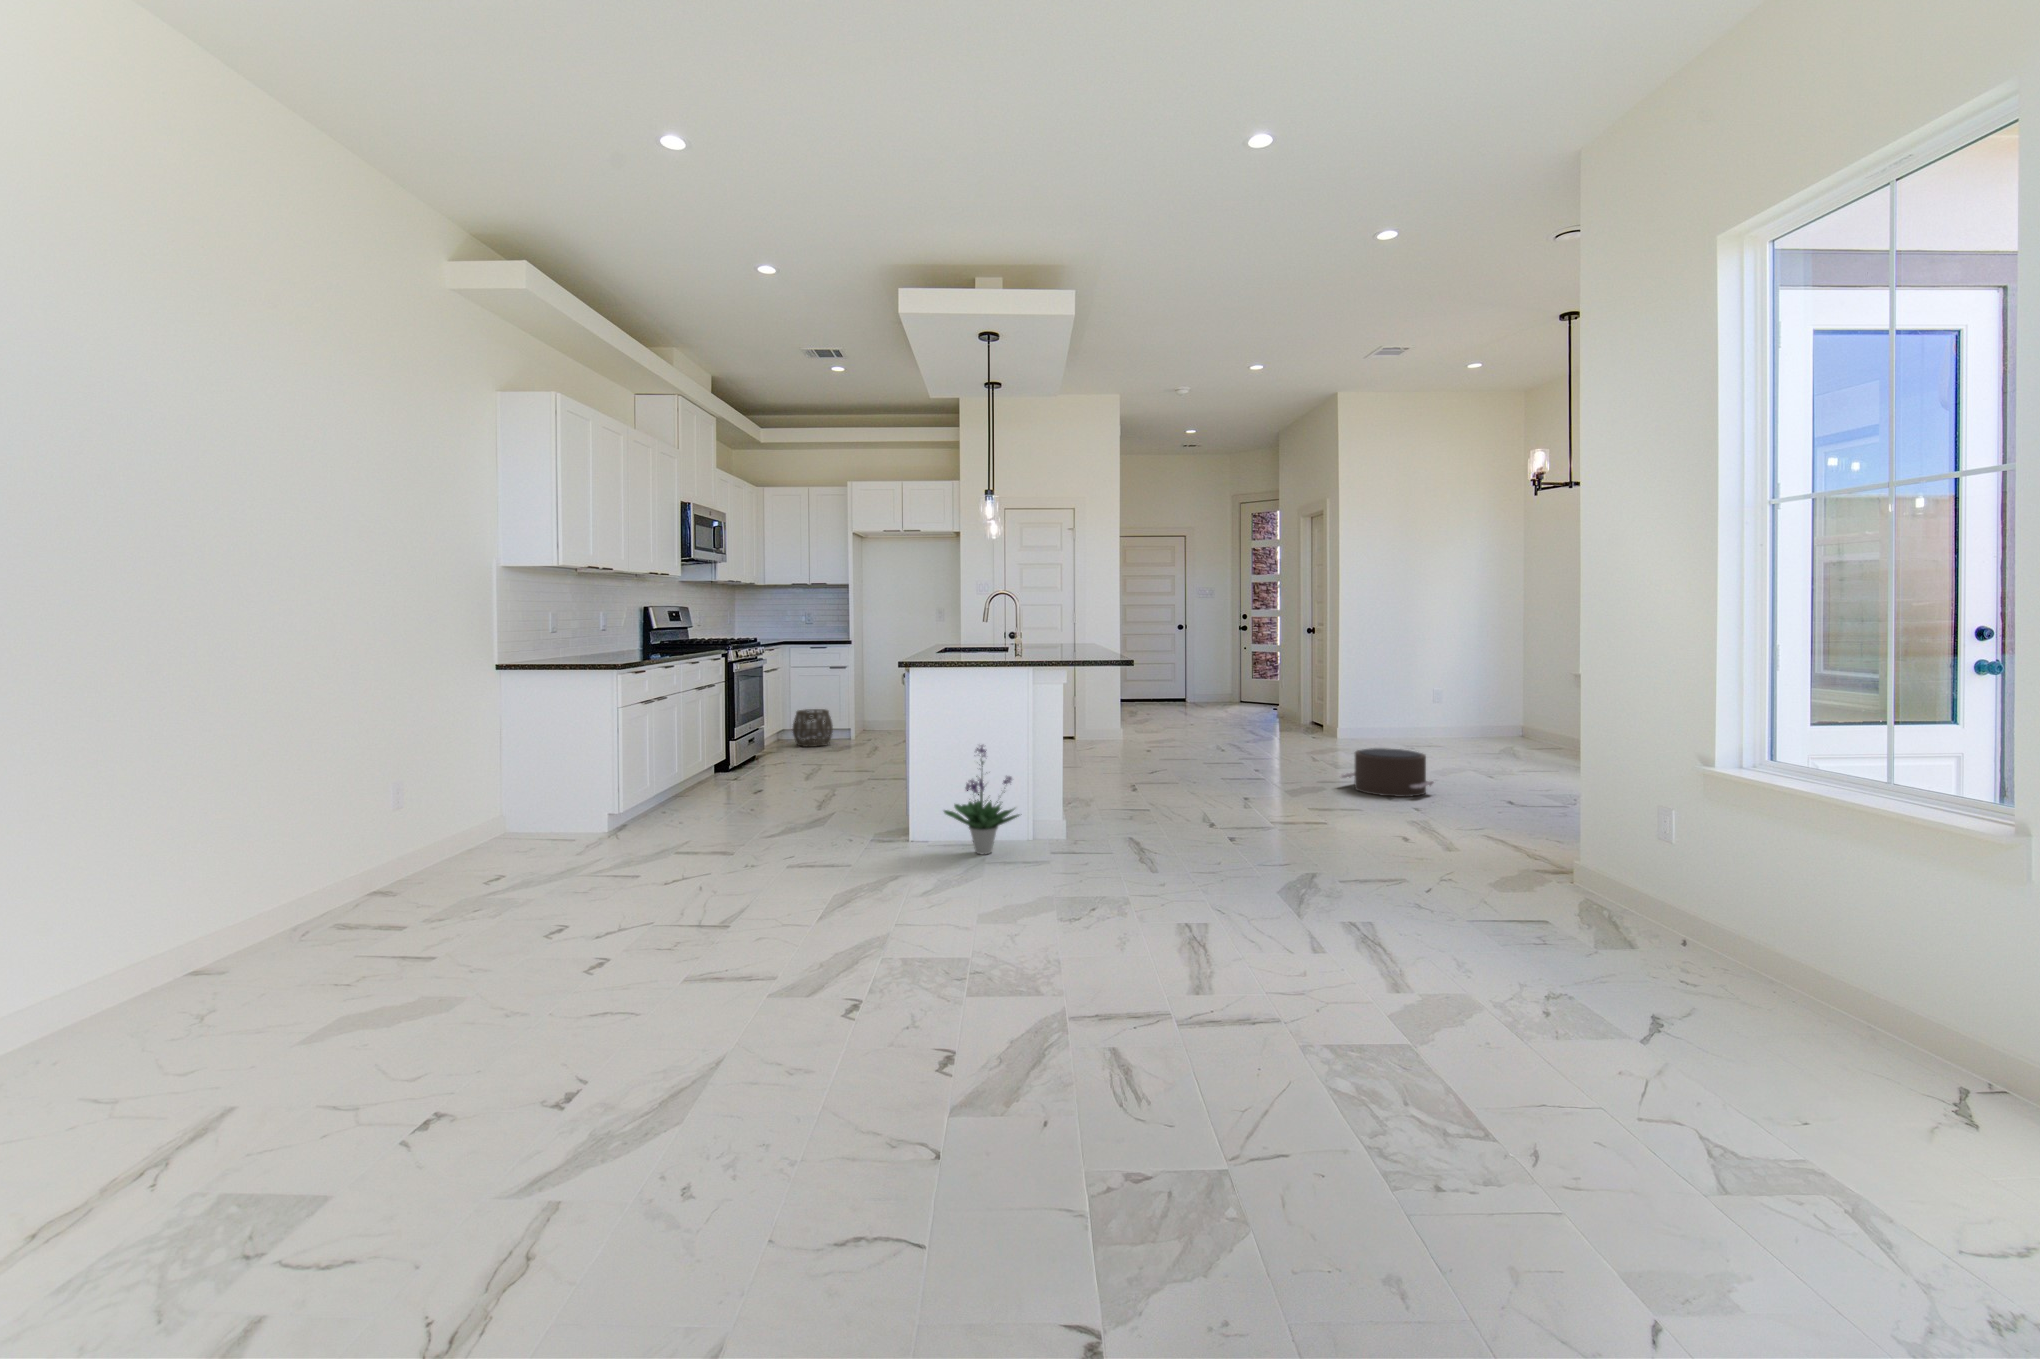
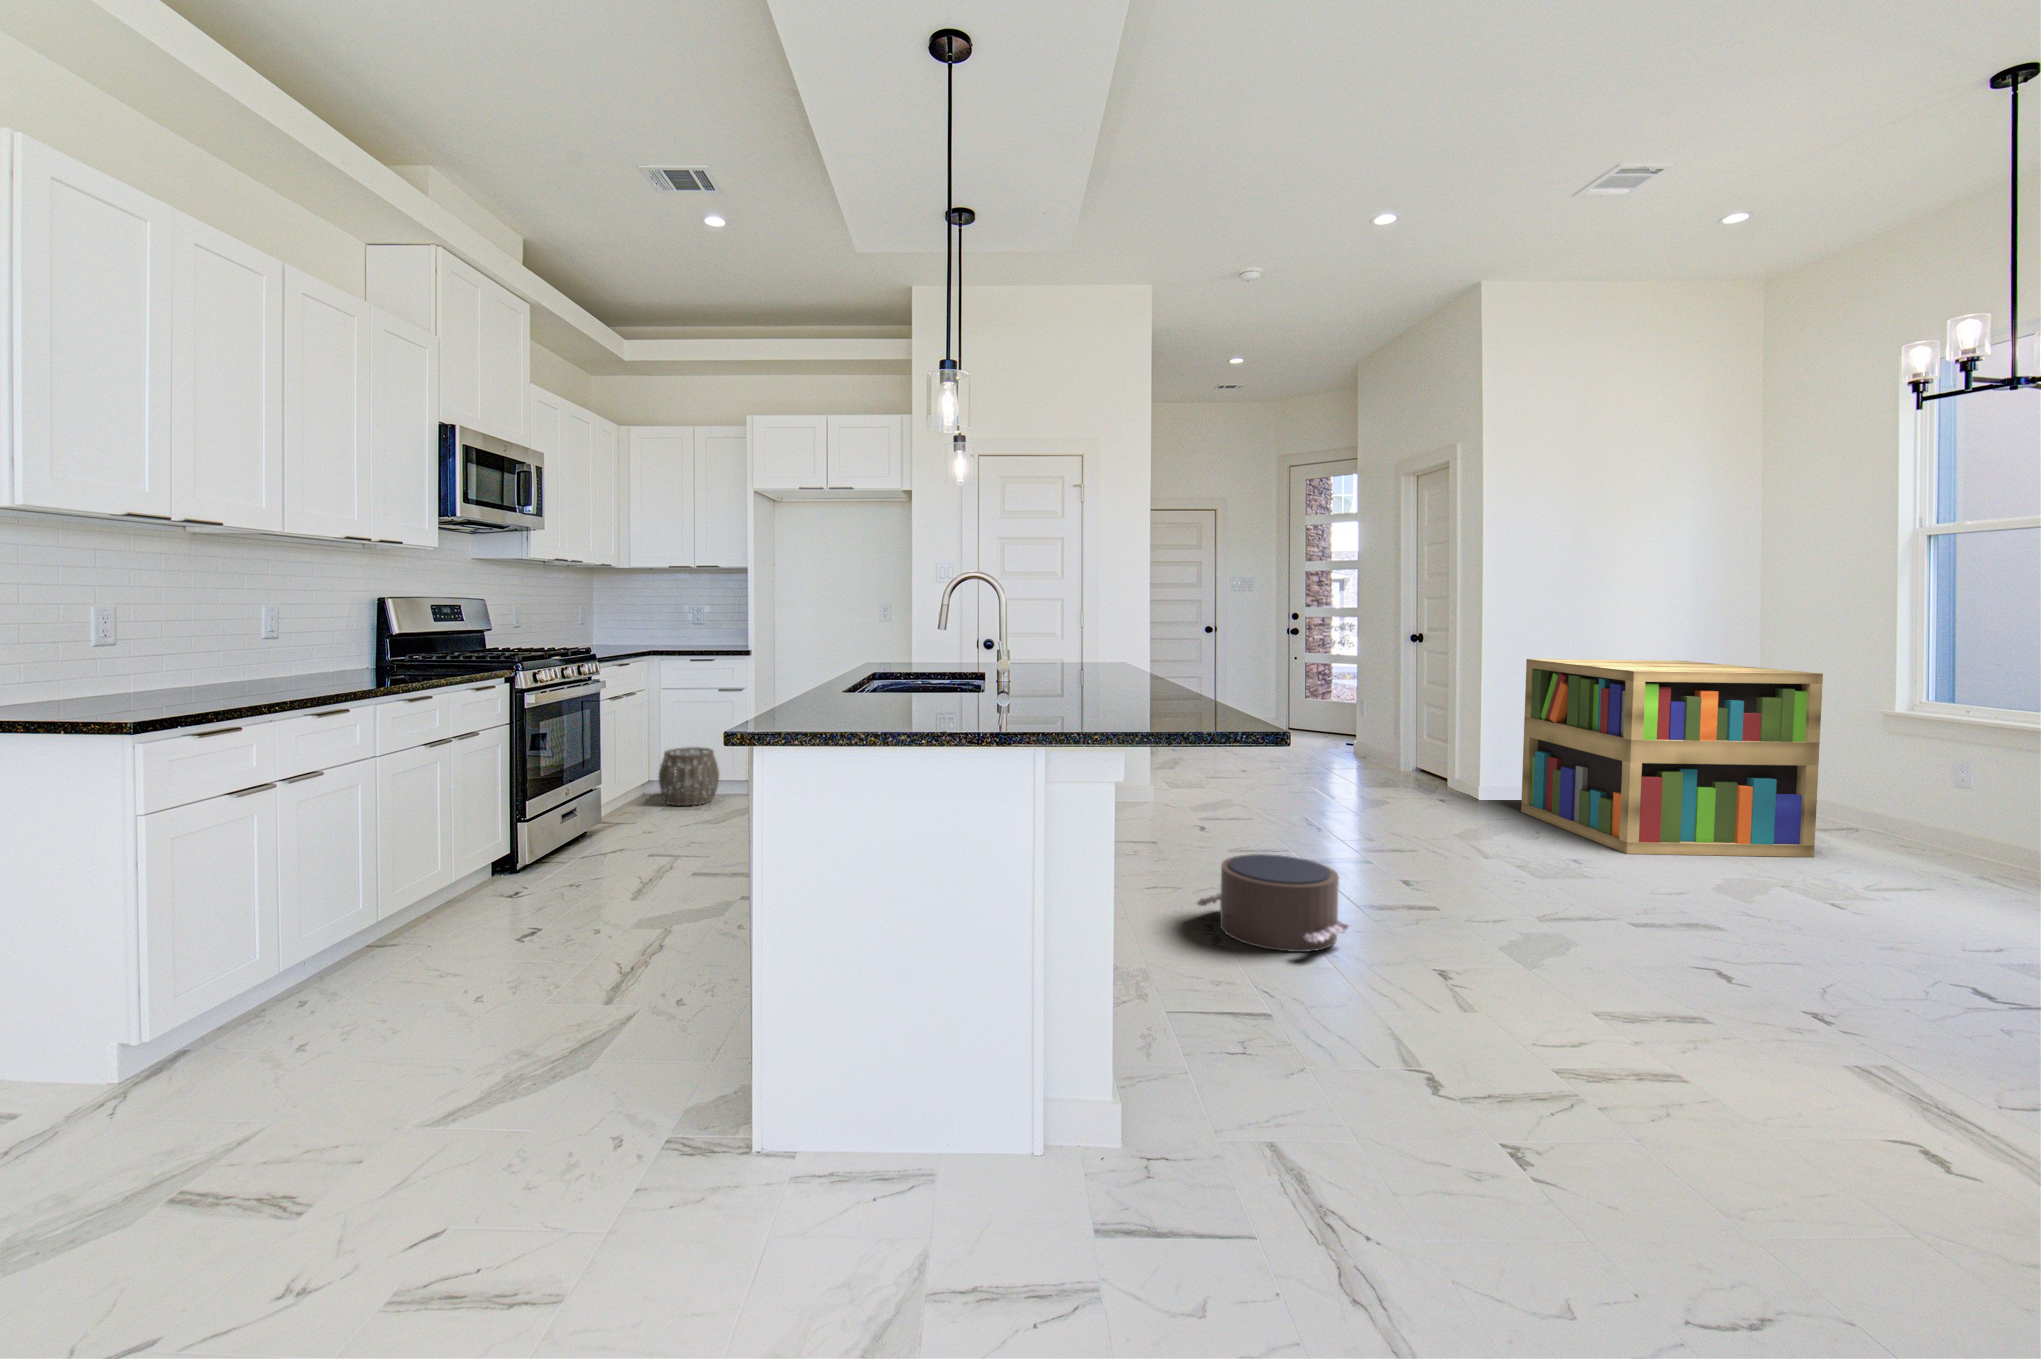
bookshelf: none [1373,637,1537,756] -> present [1521,659,1823,857]
potted plant: present [944,745,1019,854] -> none [823,948,1010,1221]
pouf: present [1341,748,1433,797] -> present [1196,854,1351,952]

